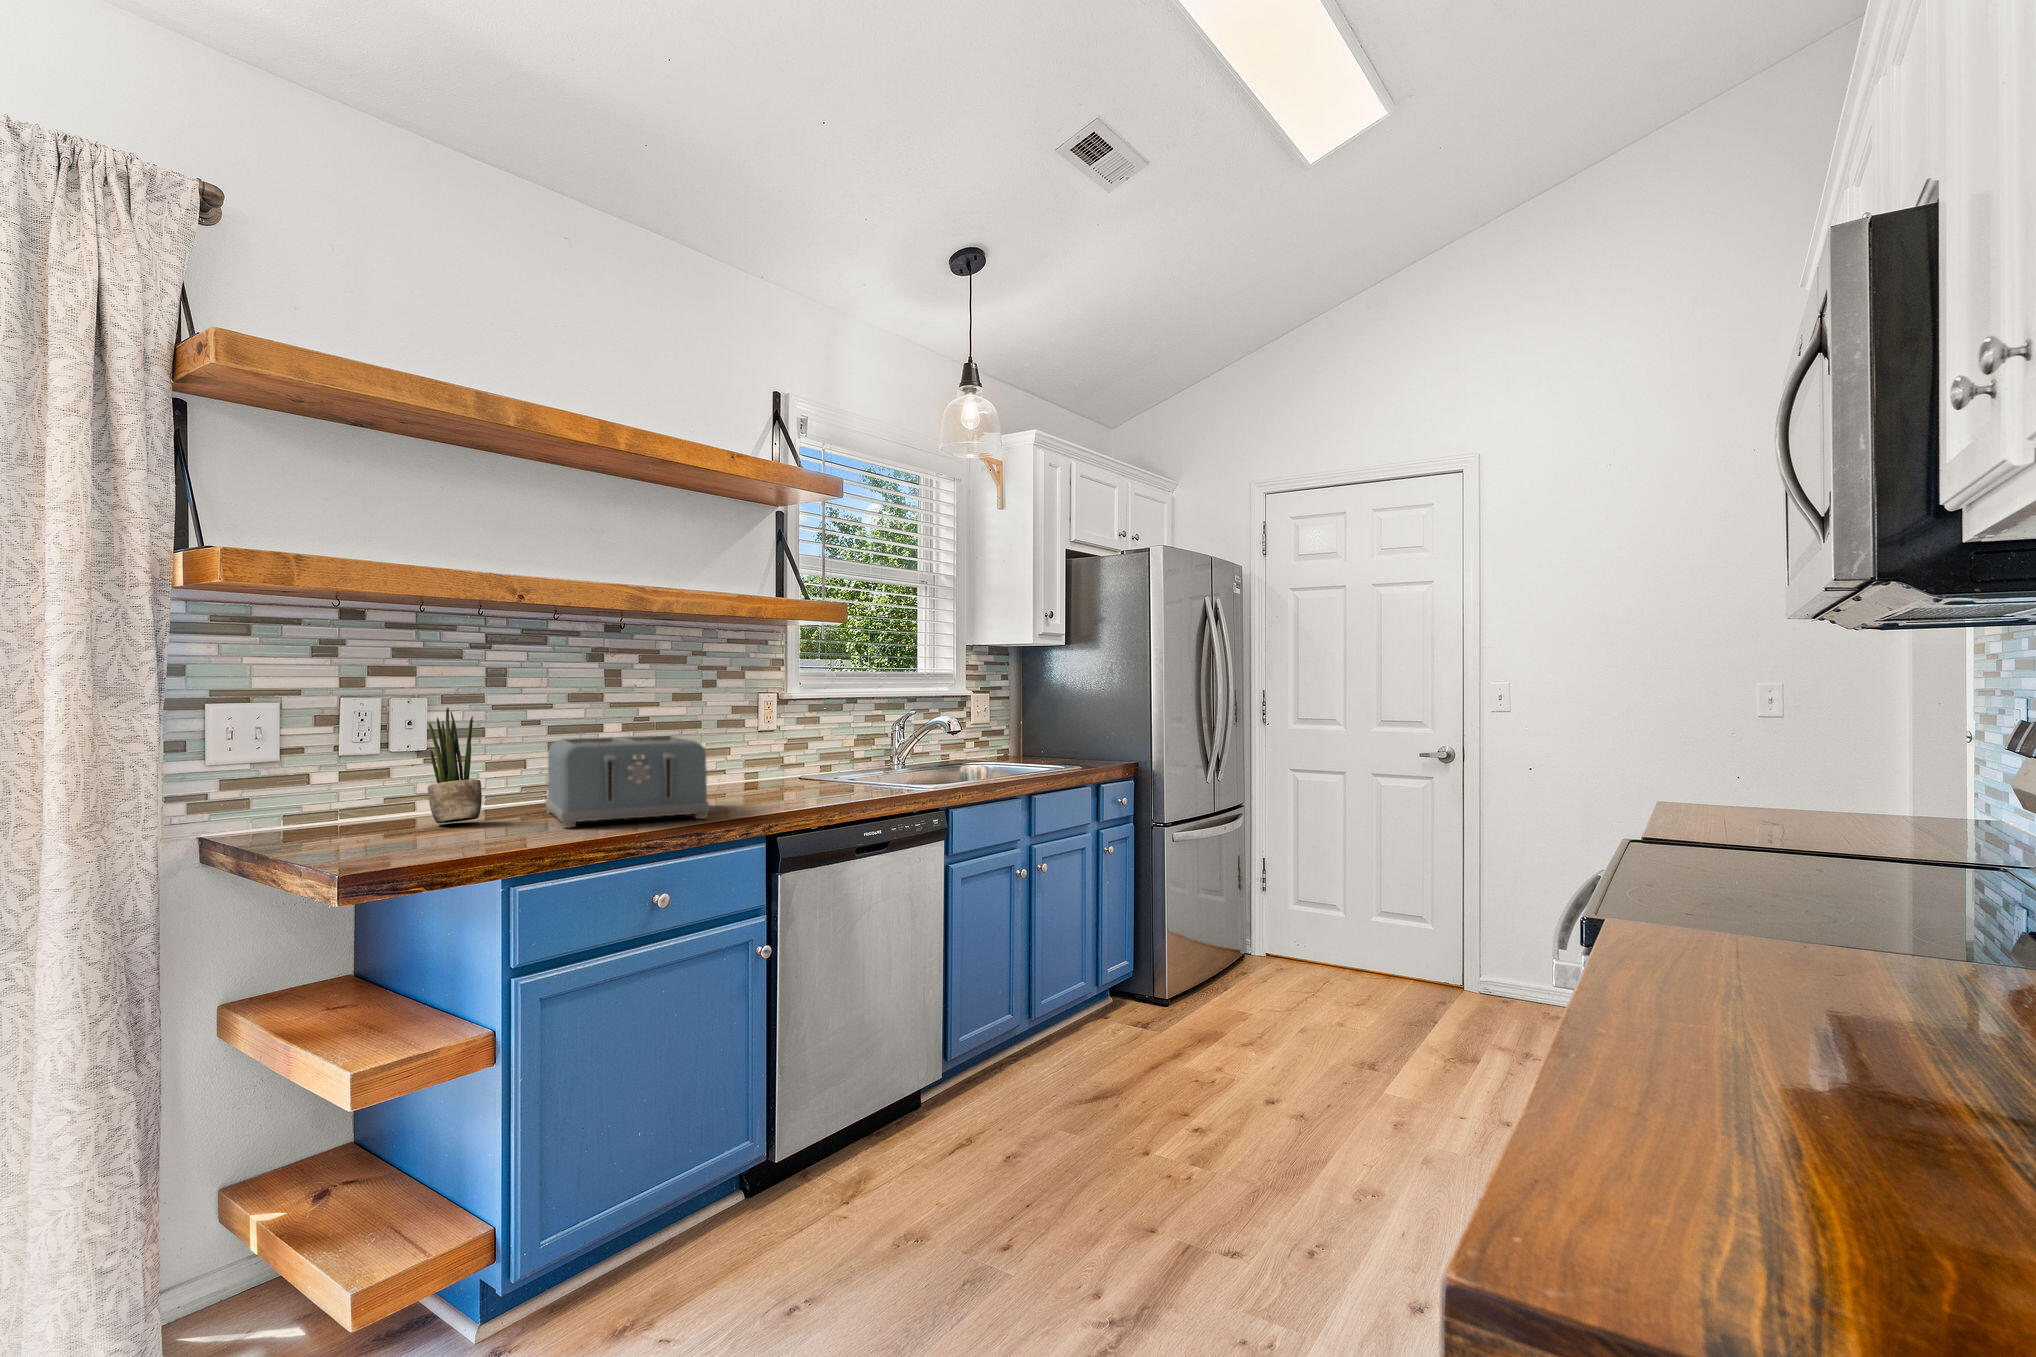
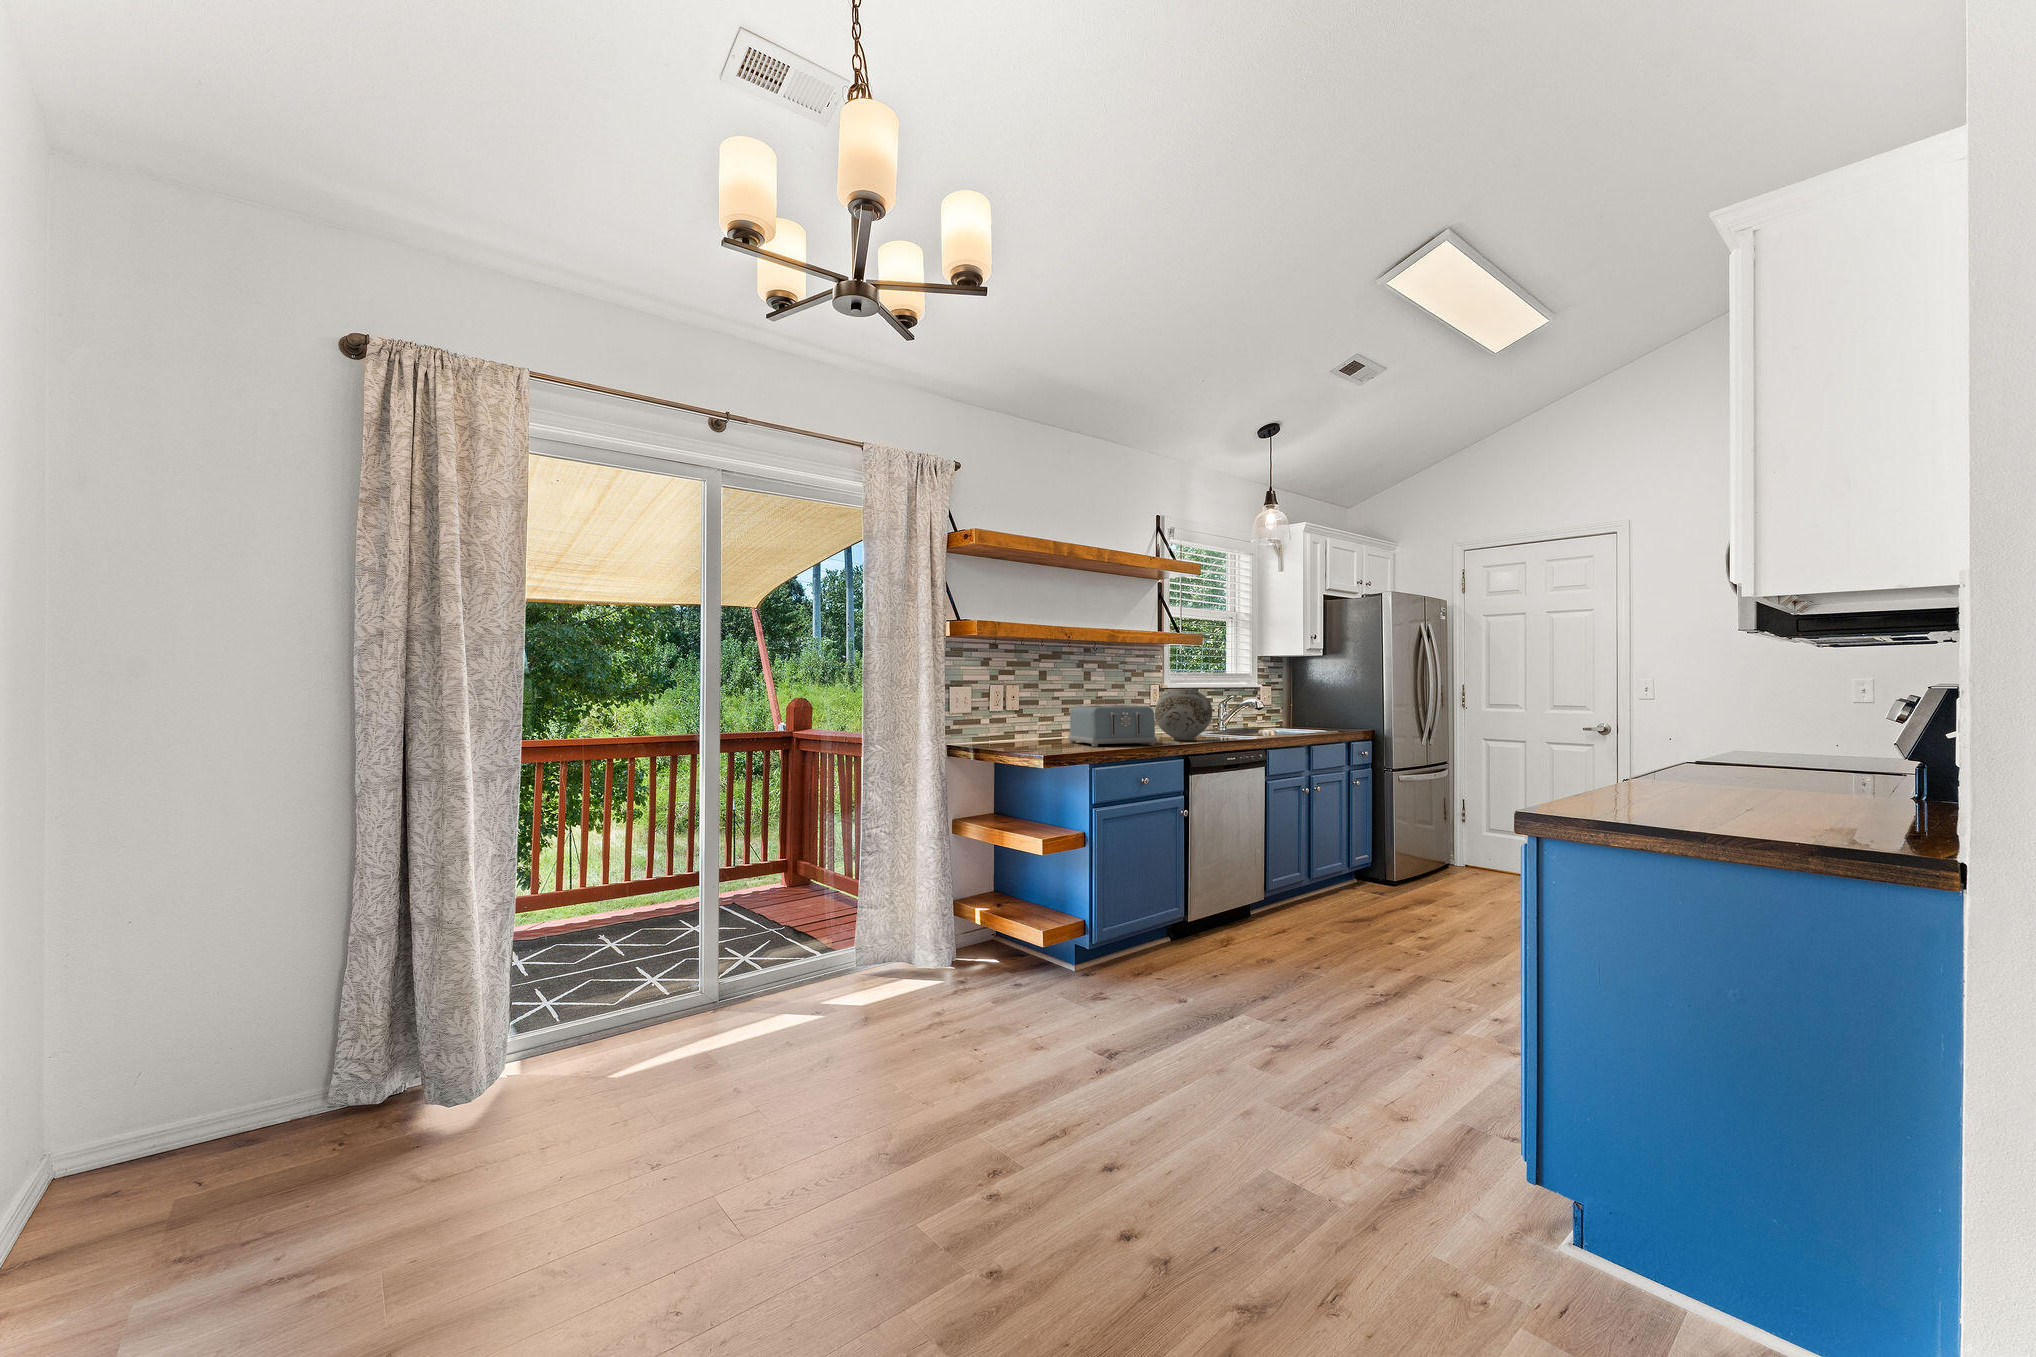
vase: none [739,703,846,800] -> present [1155,689,1212,741]
potted plant: present [428,708,482,823] -> none [1026,689,1049,744]

